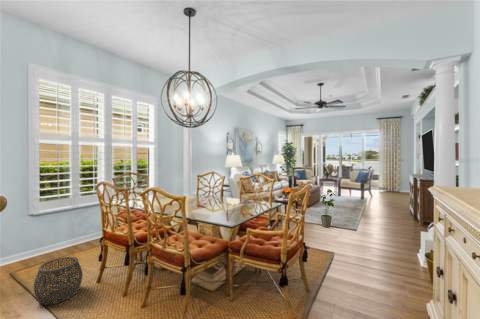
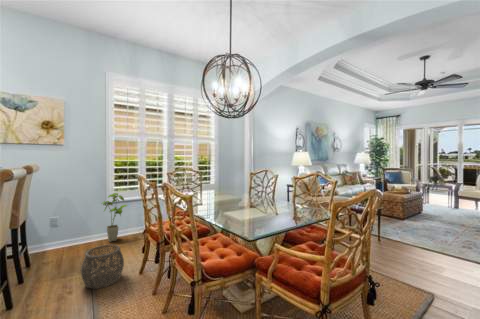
house plant: present [318,189,335,227] -> present [103,193,127,242]

